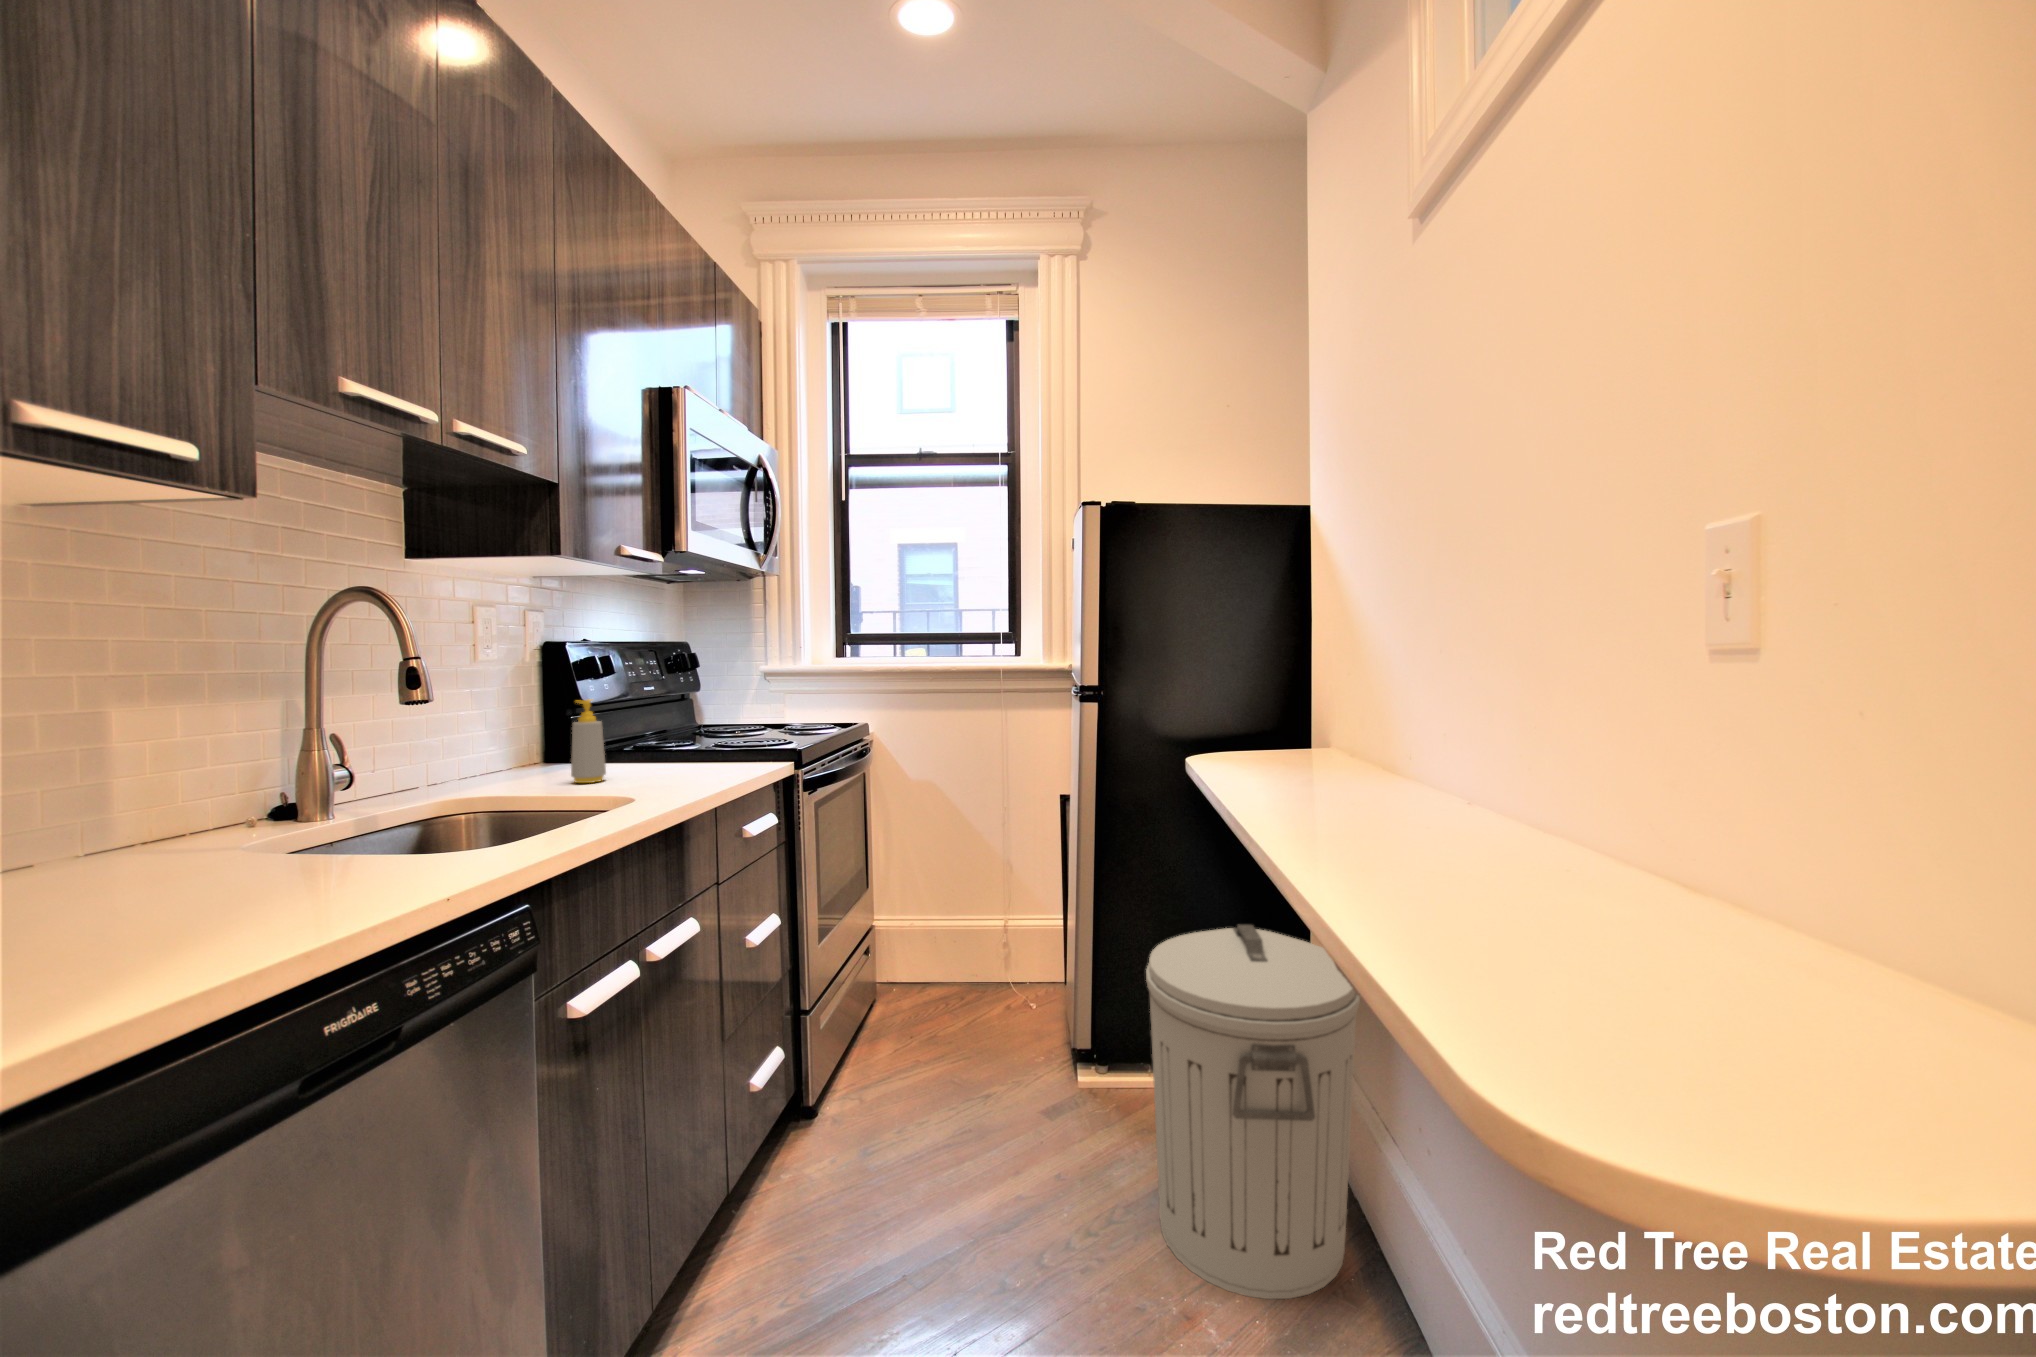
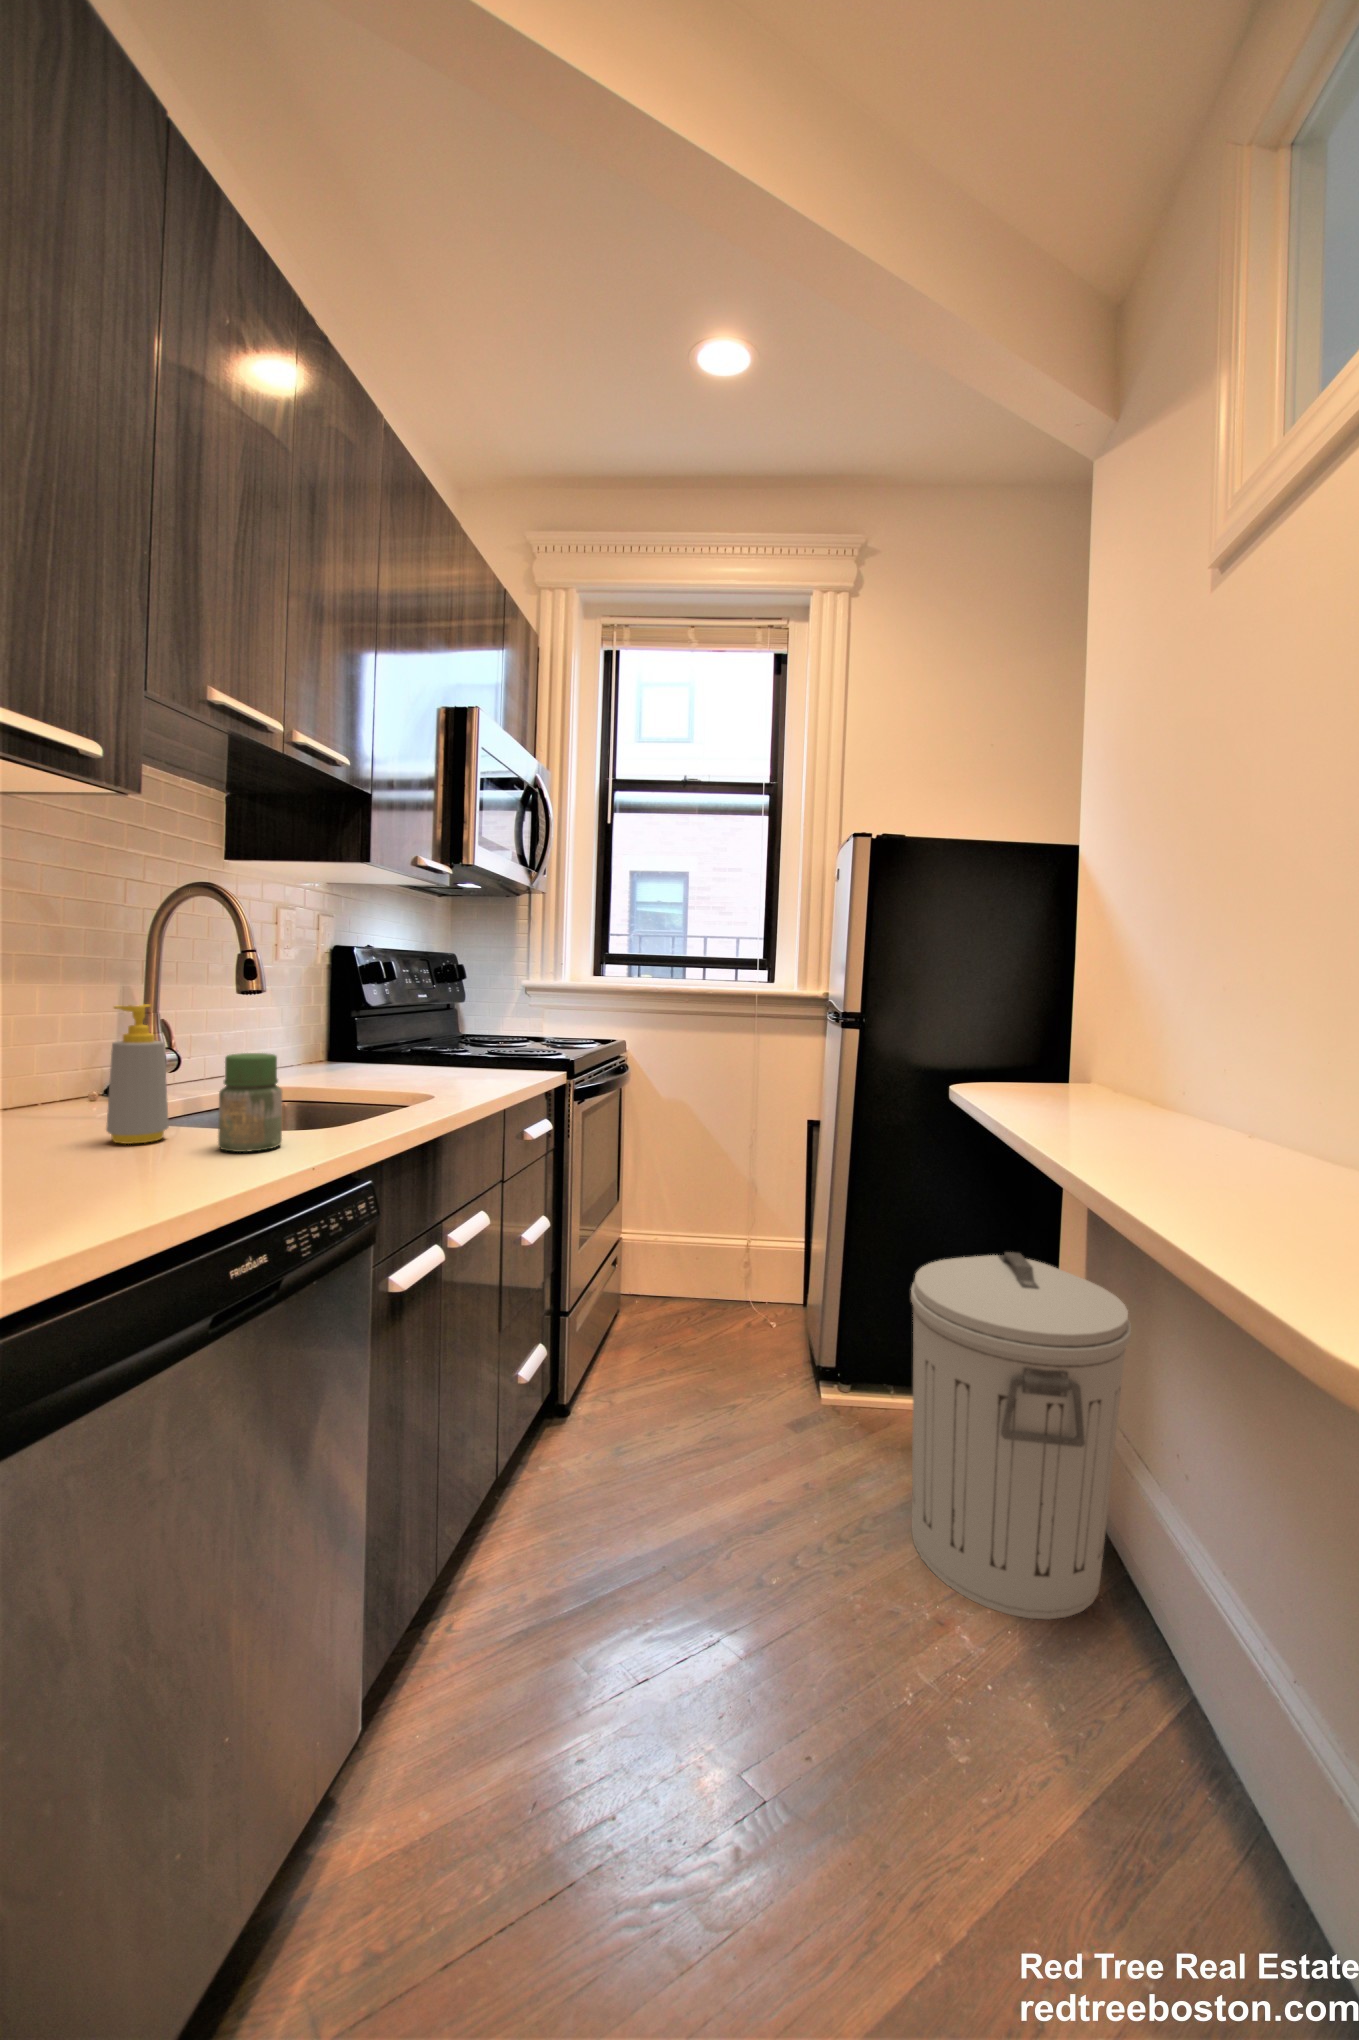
soap bottle: present [571,699,606,783] -> present [106,1004,169,1144]
jar: none [346,775,425,885] -> present [218,1053,282,1152]

